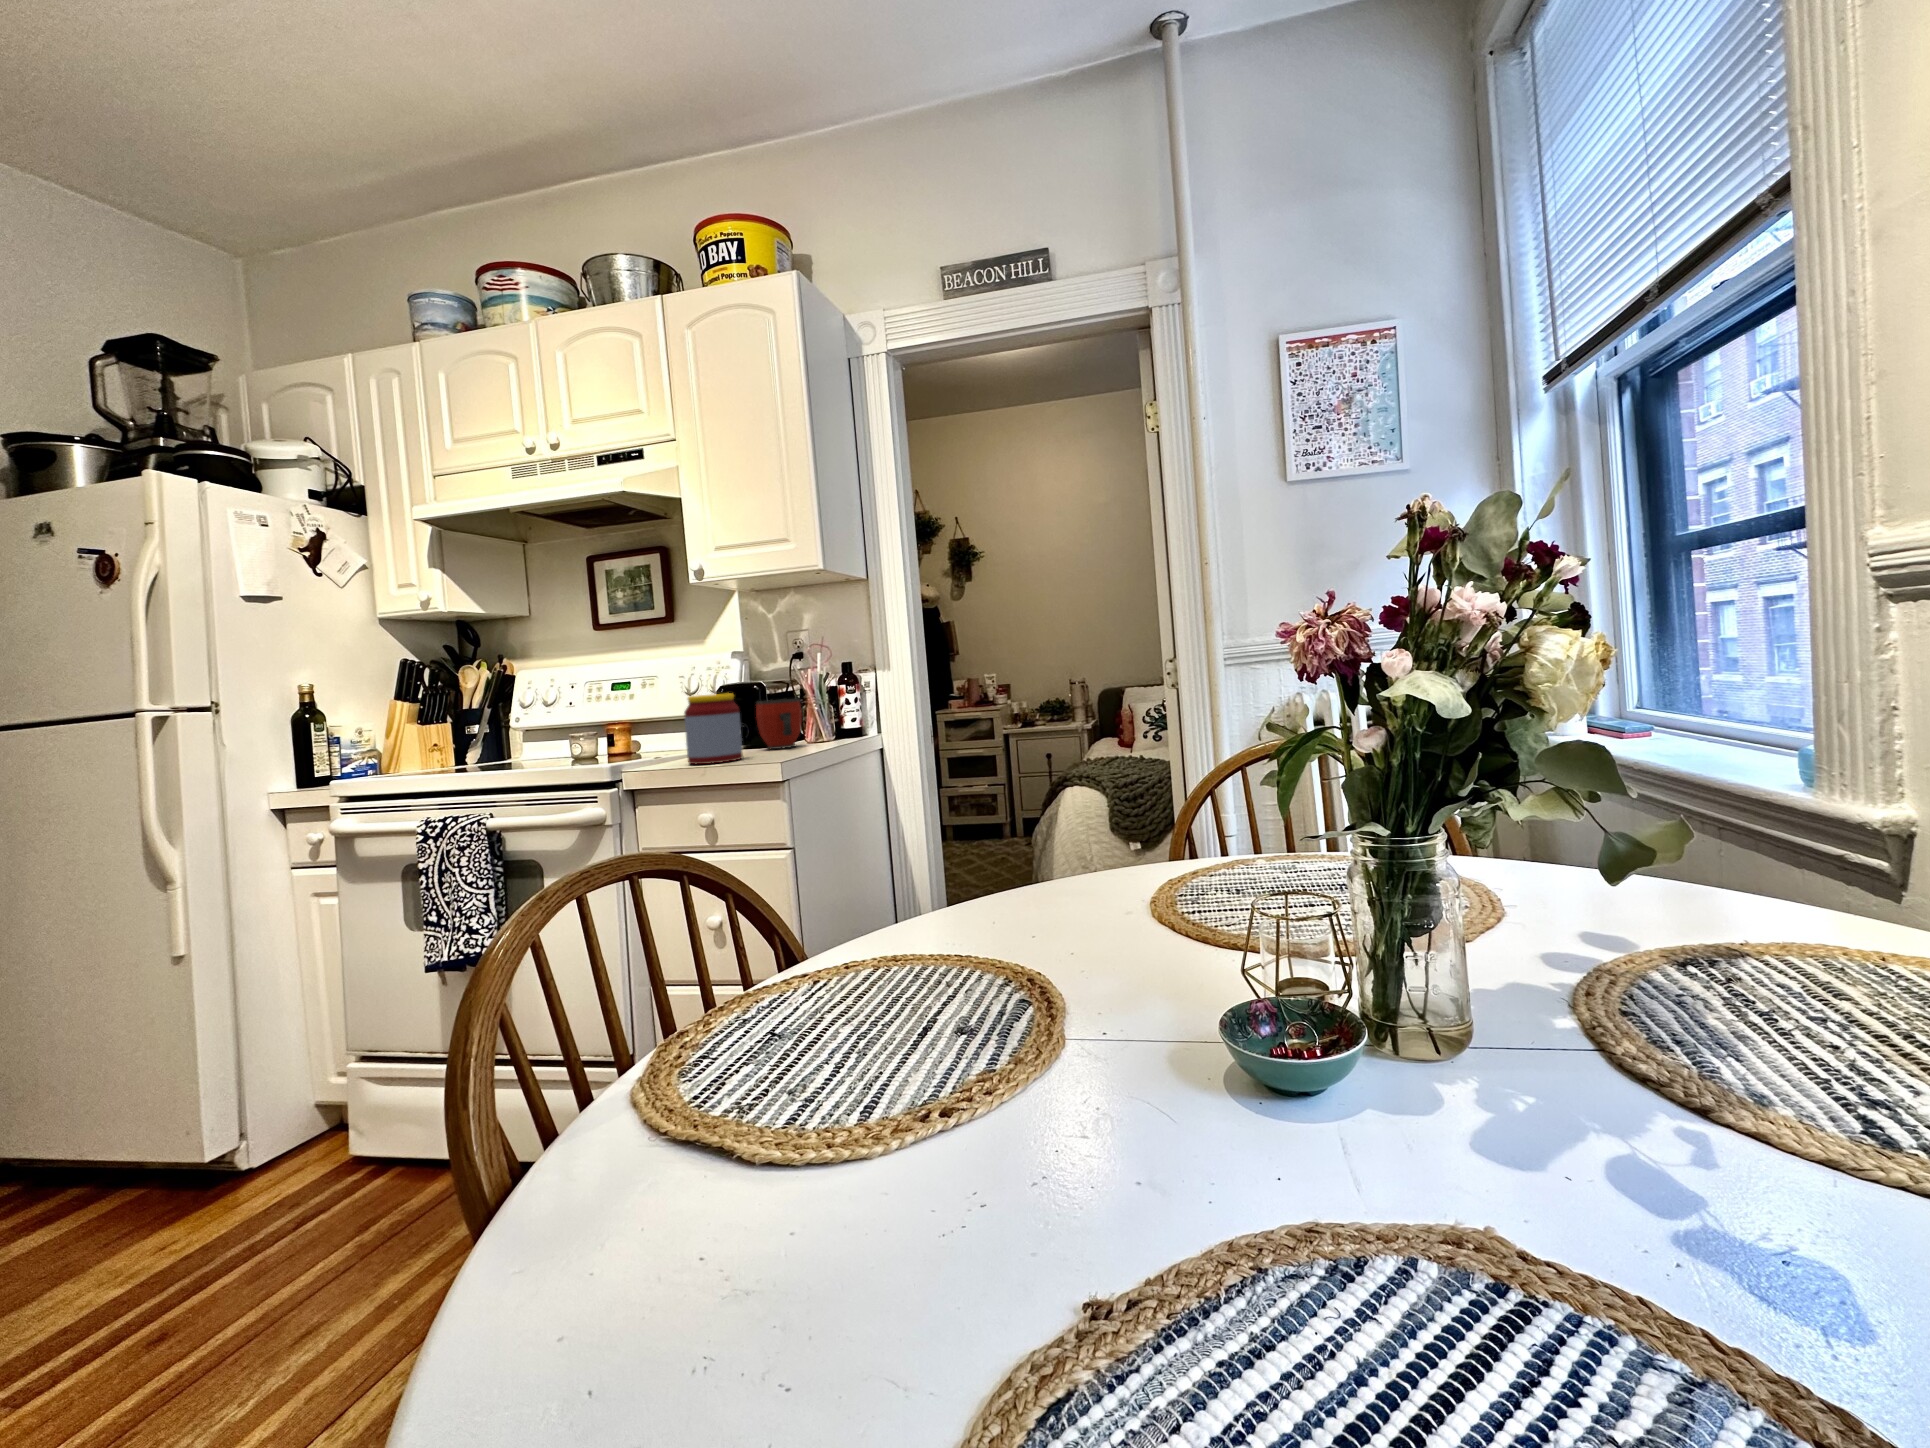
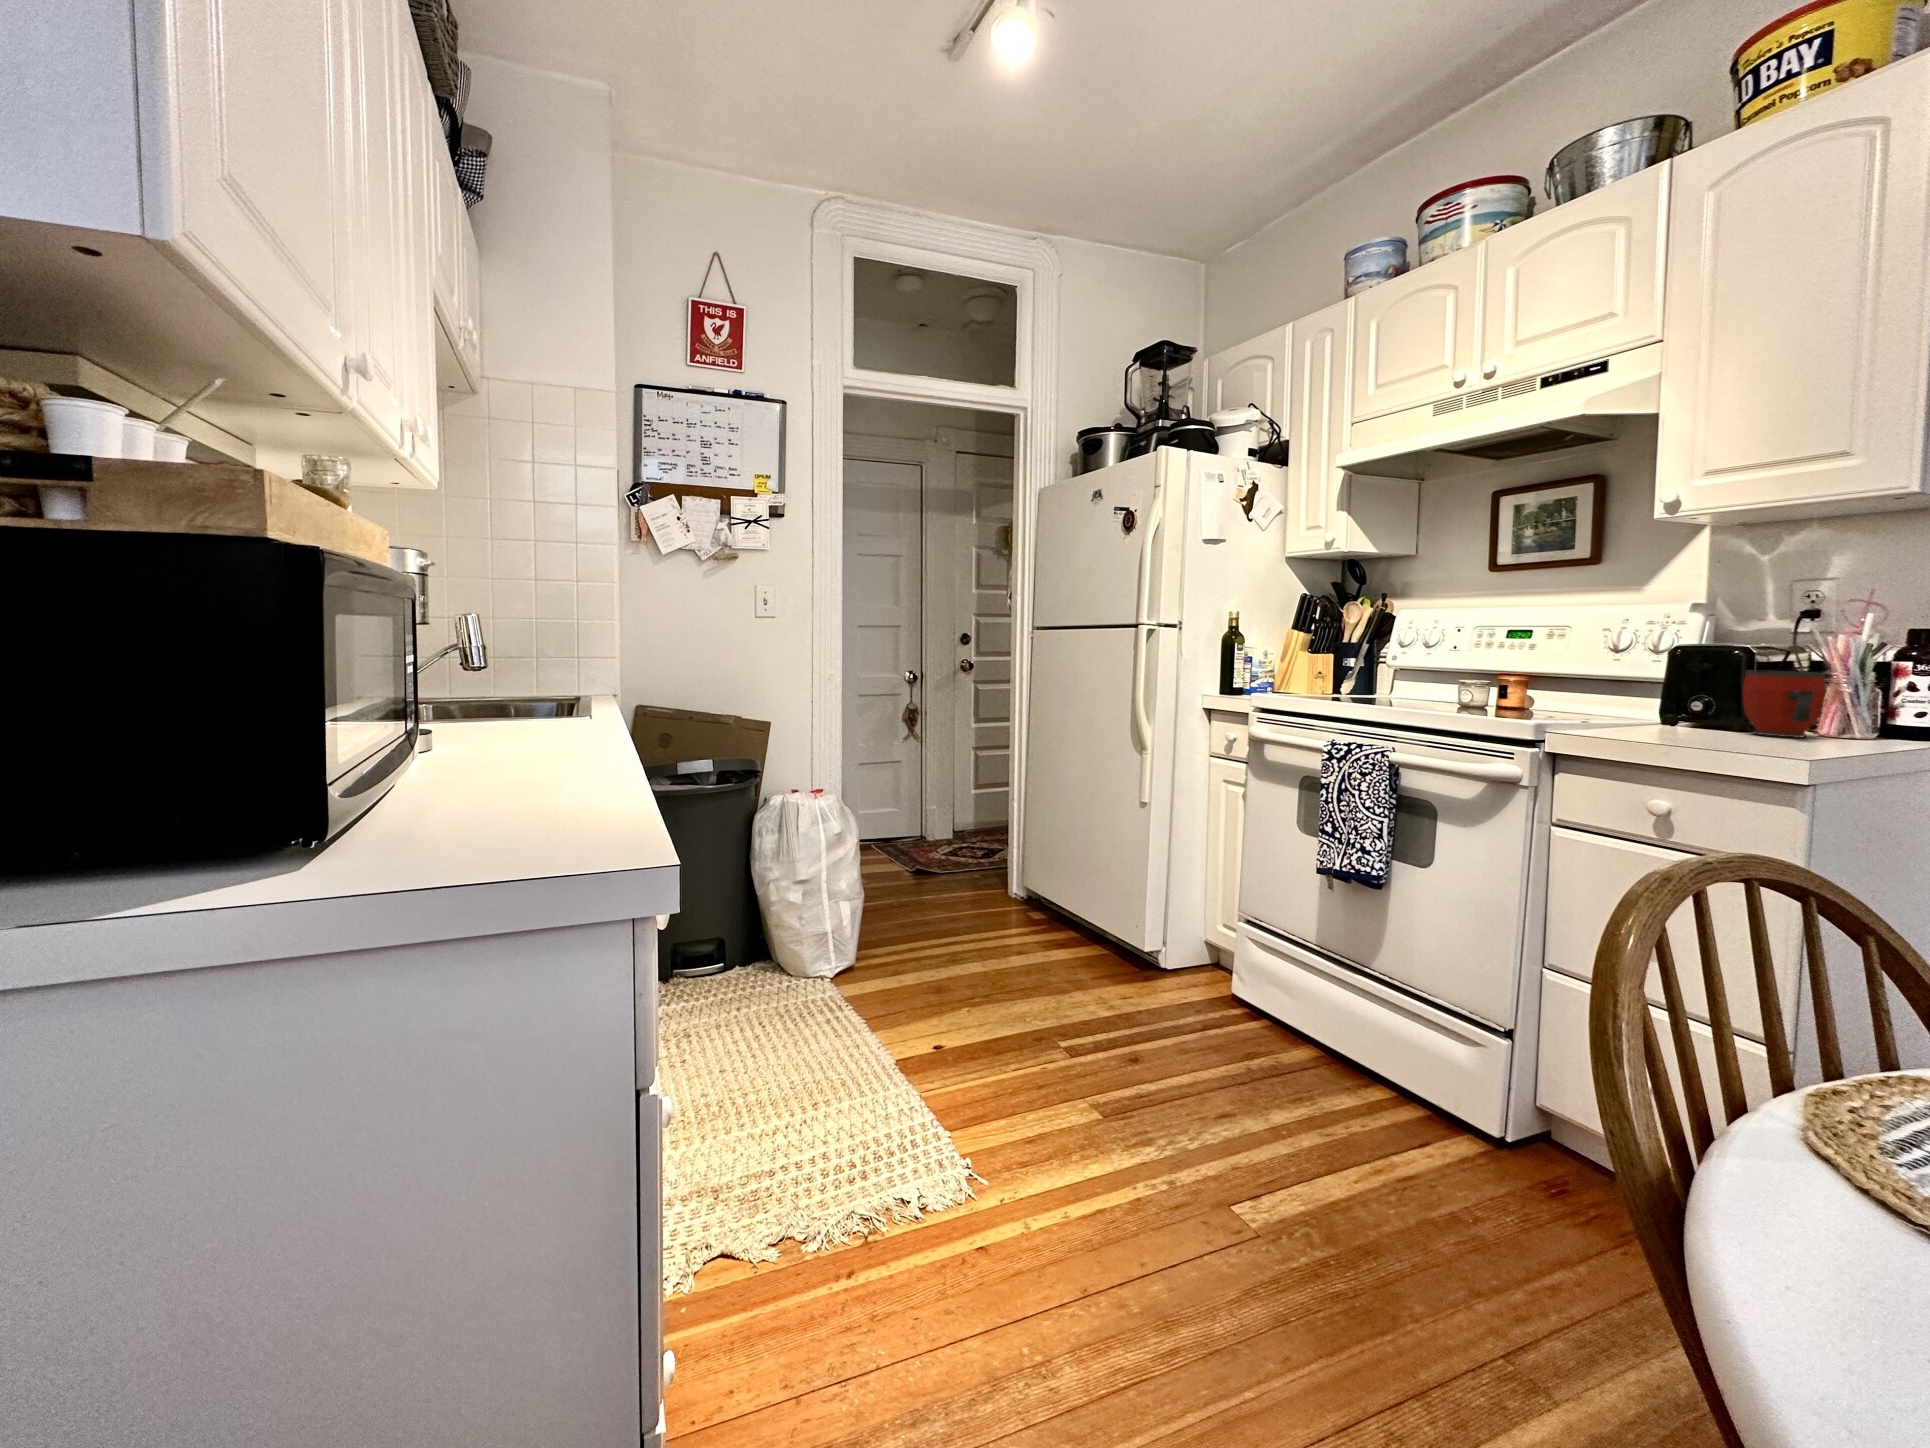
jar: present [684,693,743,764] -> none [1641,657,1733,743]

